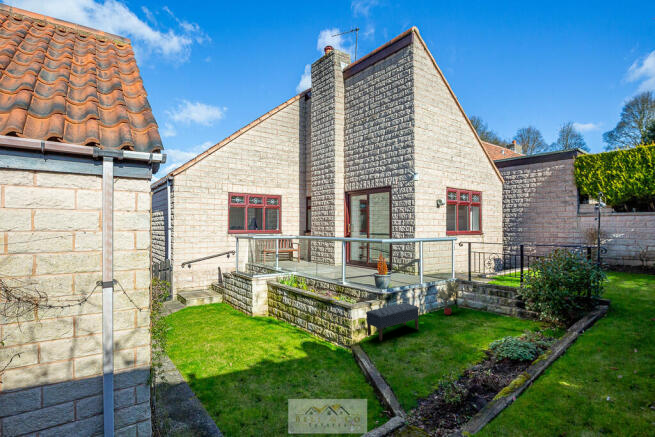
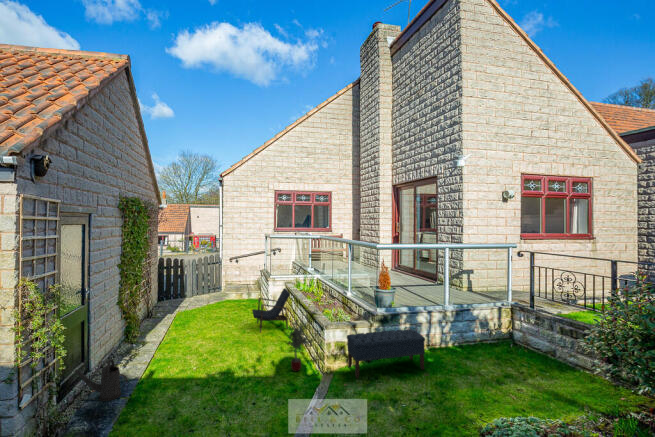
potted tree: present [436,279,458,315] -> present [288,320,313,371]
lounge chair: none [244,284,281,325] -> present [252,288,290,333]
watering can: none [160,354,203,390] -> present [75,359,127,401]

